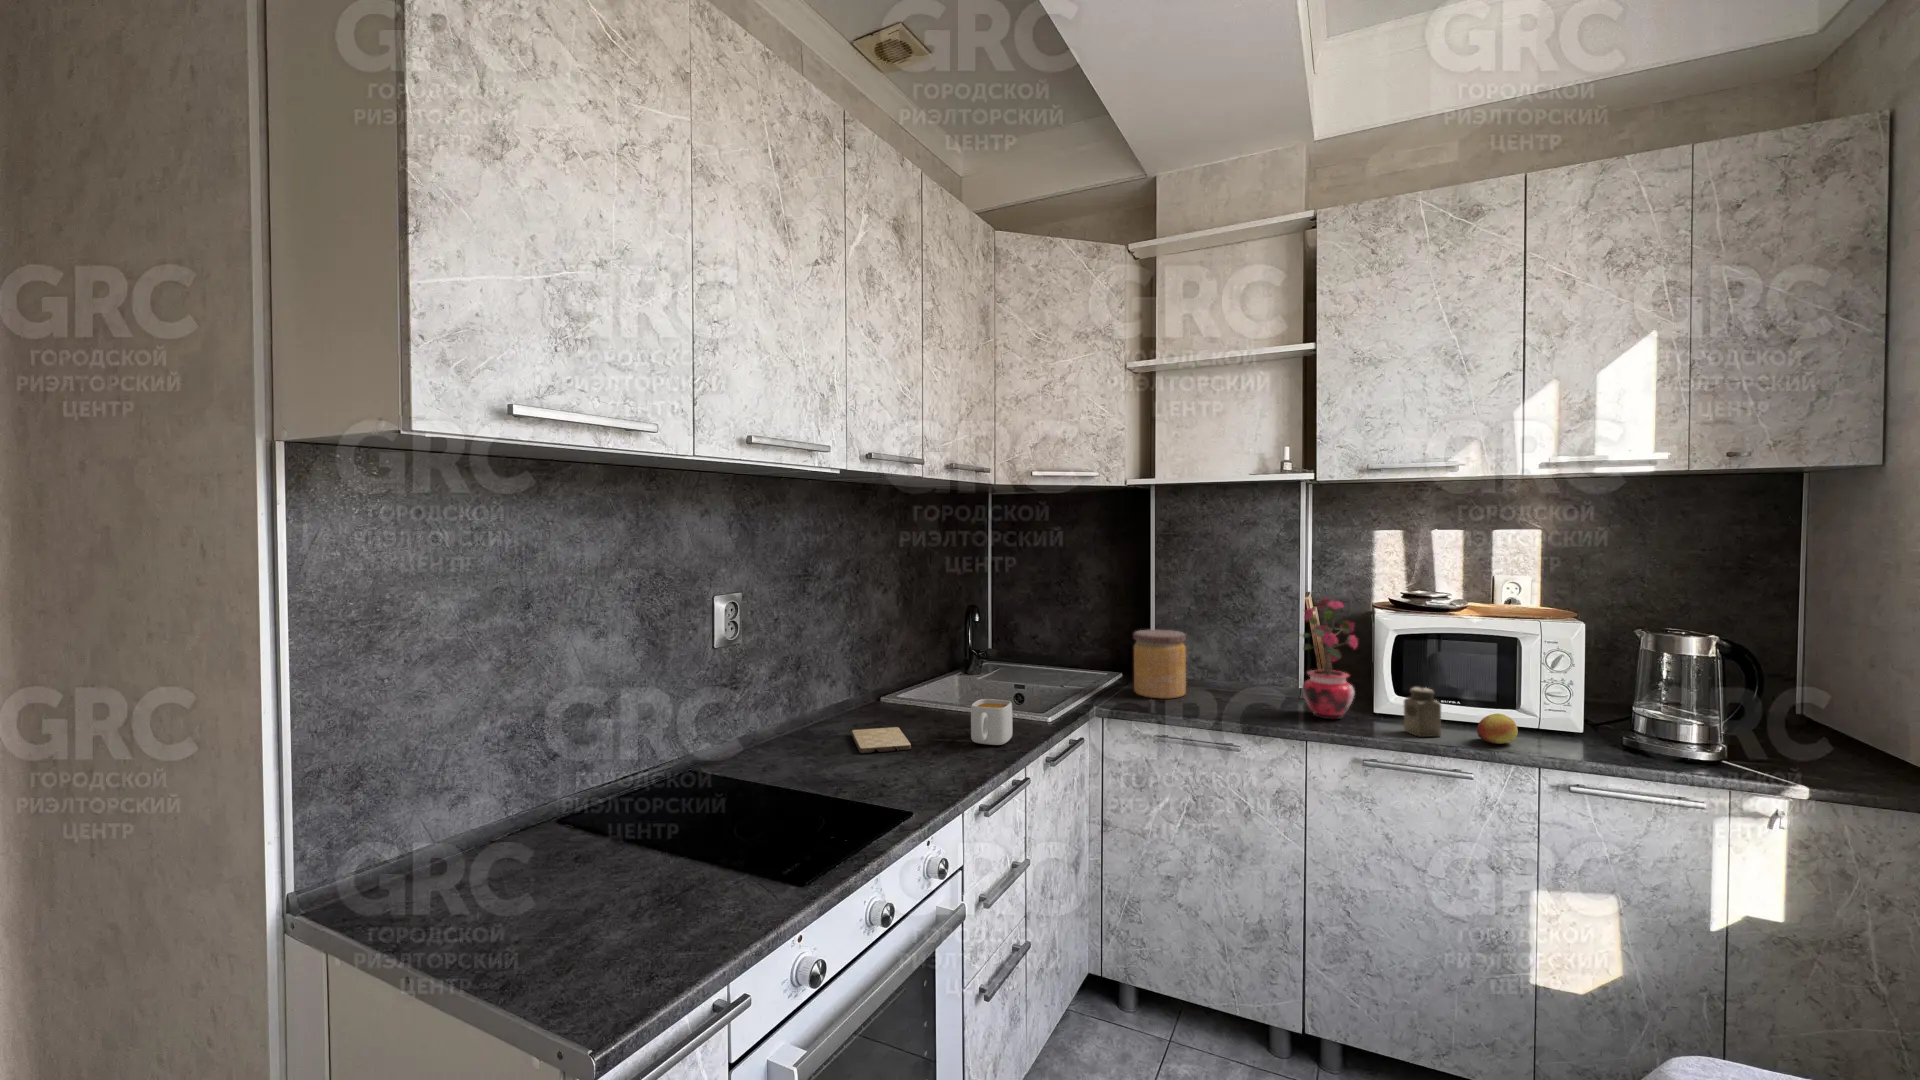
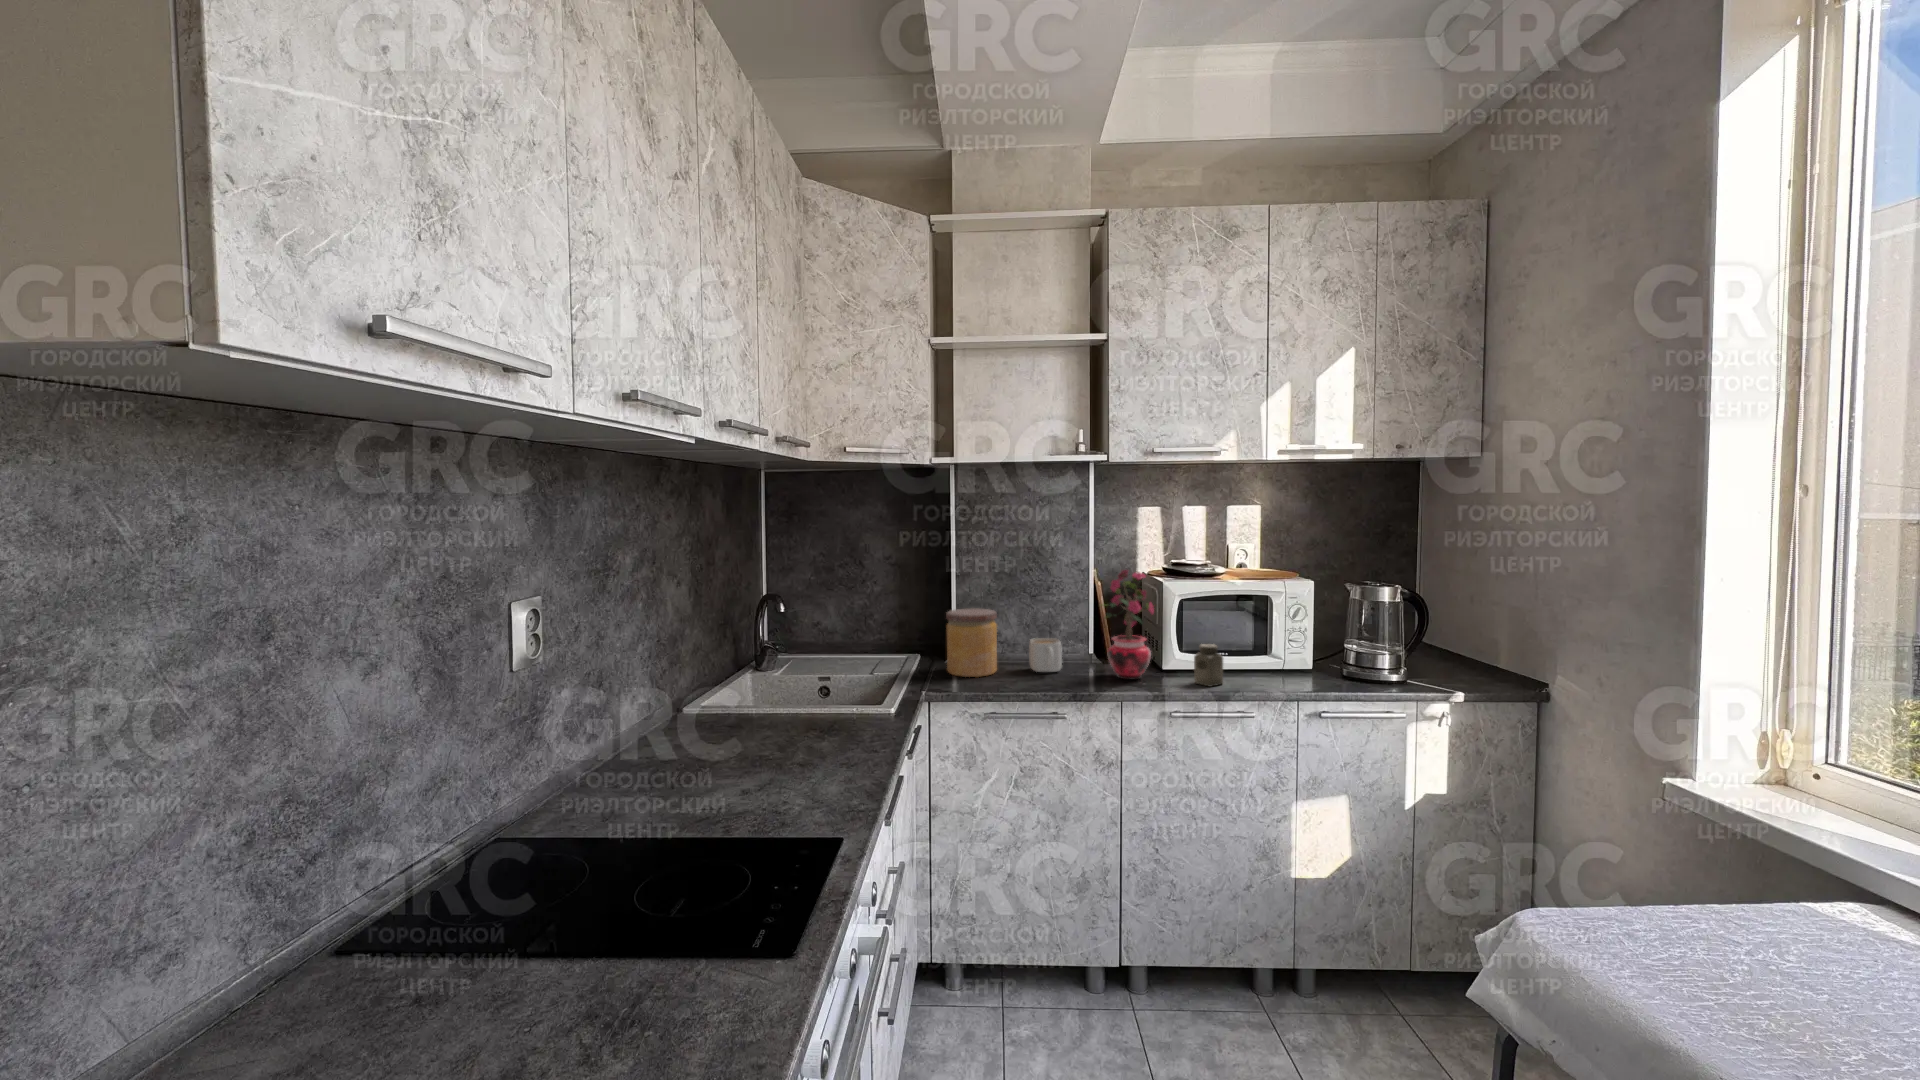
mug: present [971,699,1013,745] -> present [1029,638,1062,672]
fruit: present [1477,714,1518,744] -> none [1249,660,1278,685]
cutting board: present [852,727,911,753] -> none [682,740,769,776]

